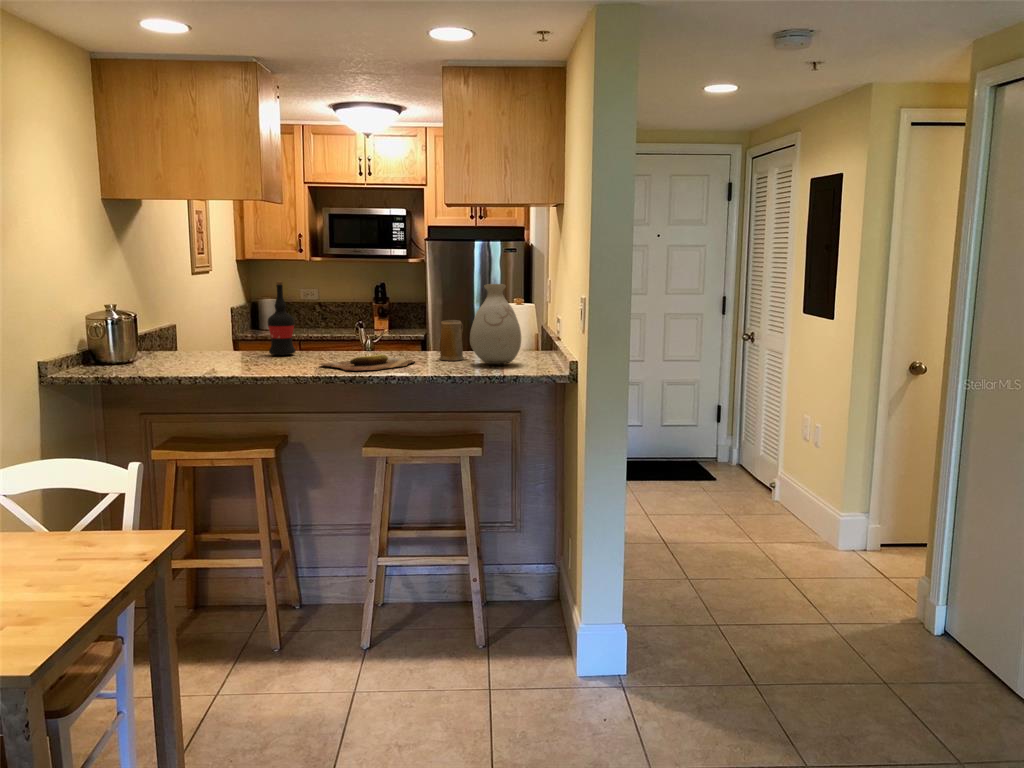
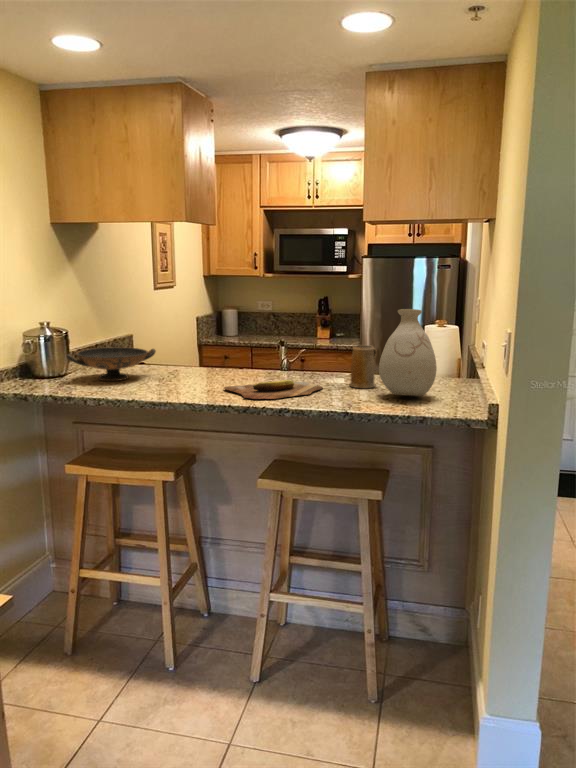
wine bottle: present [268,281,295,355] -> none [189,301,215,372]
decorative bowl: none [142,331,234,365] -> present [67,347,156,381]

